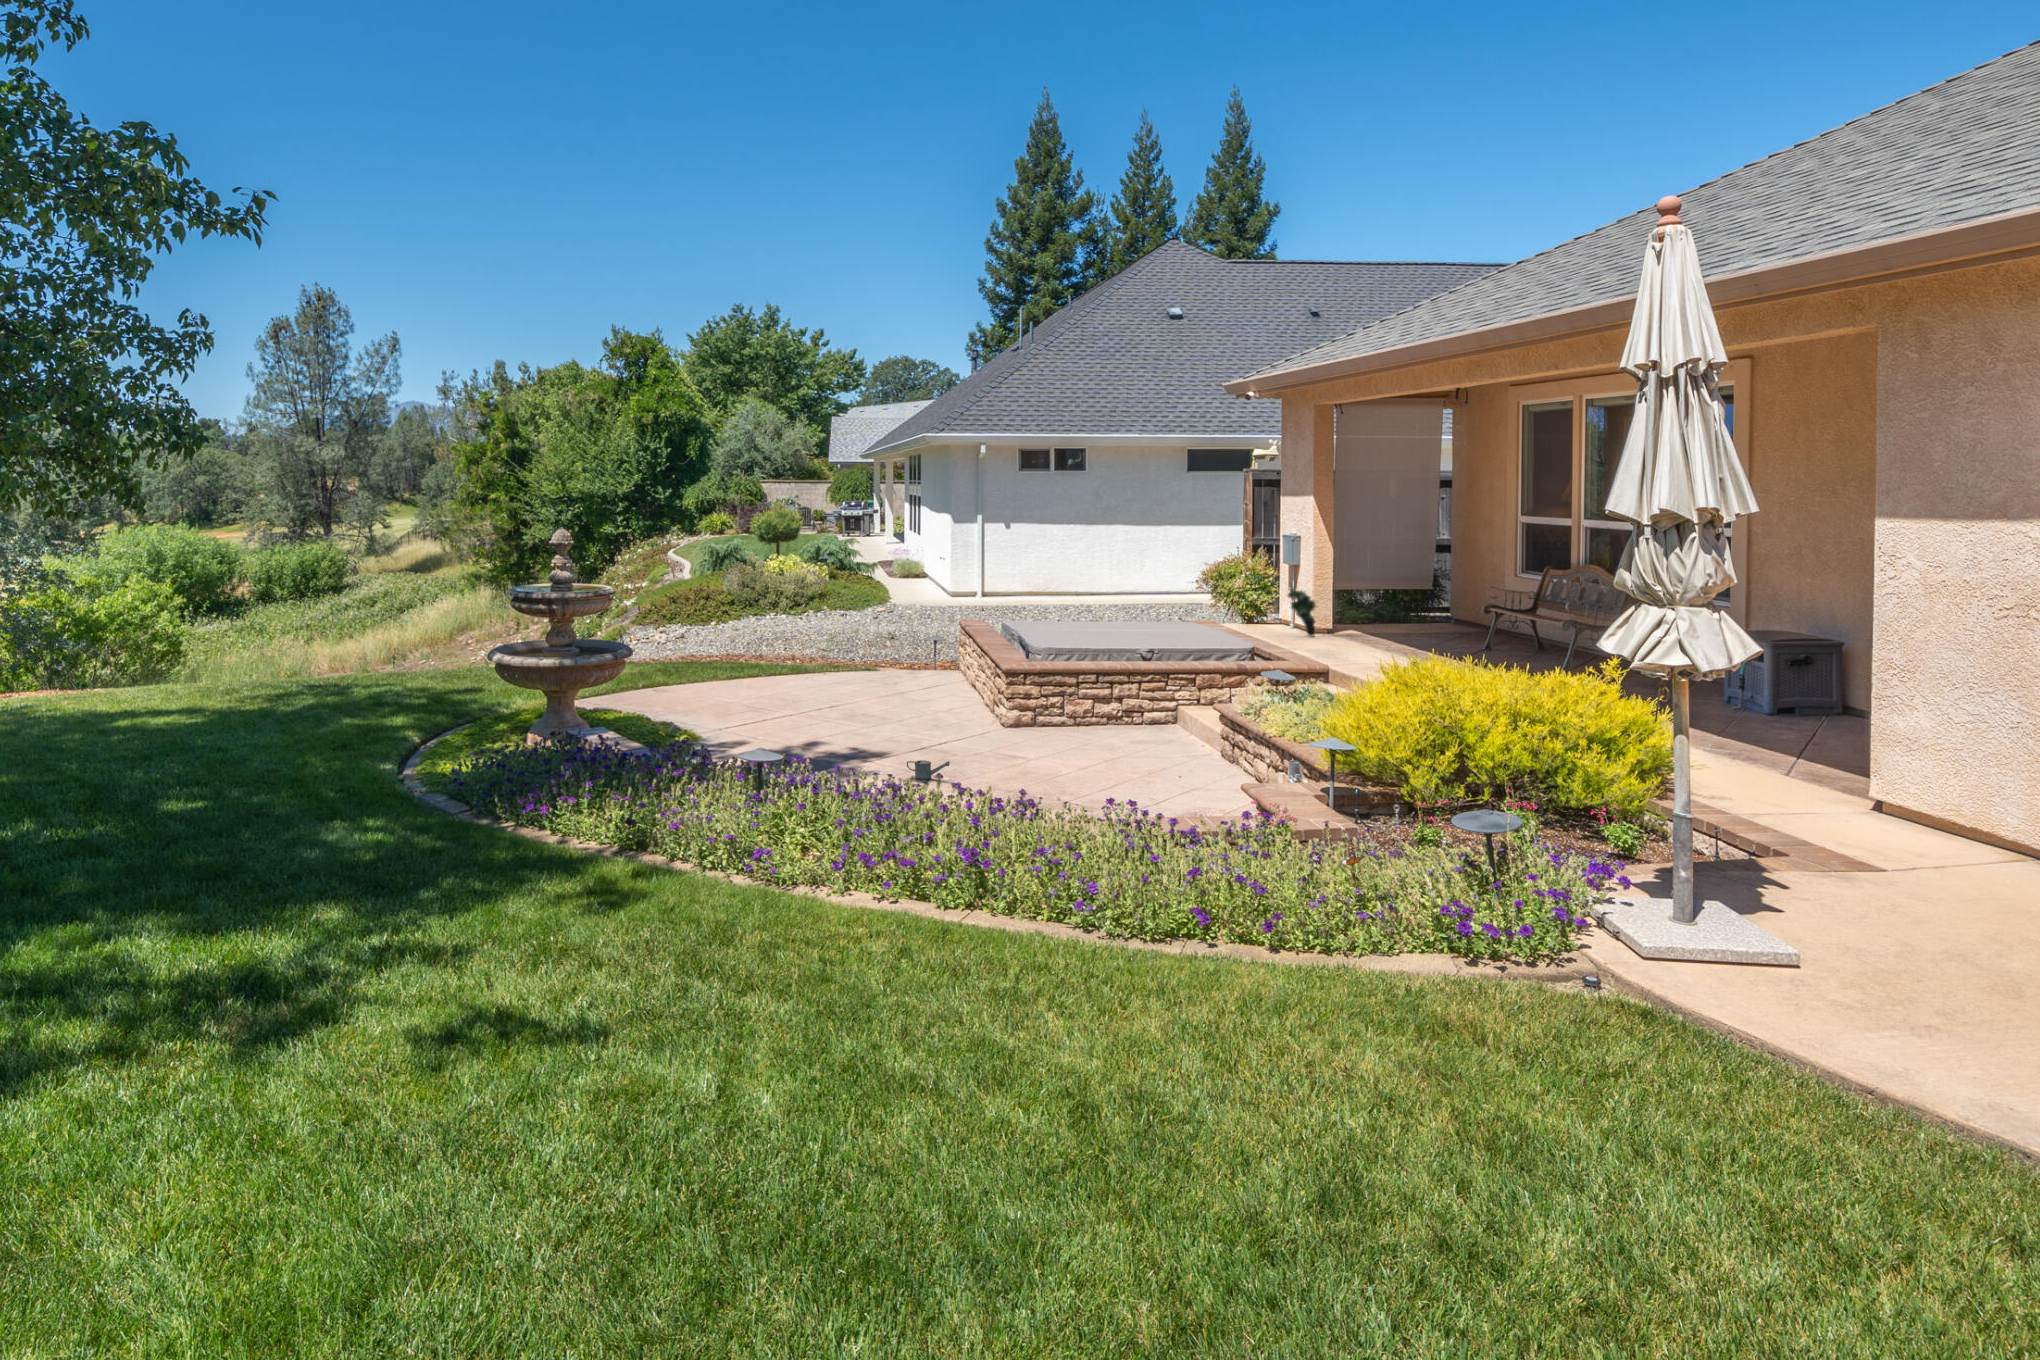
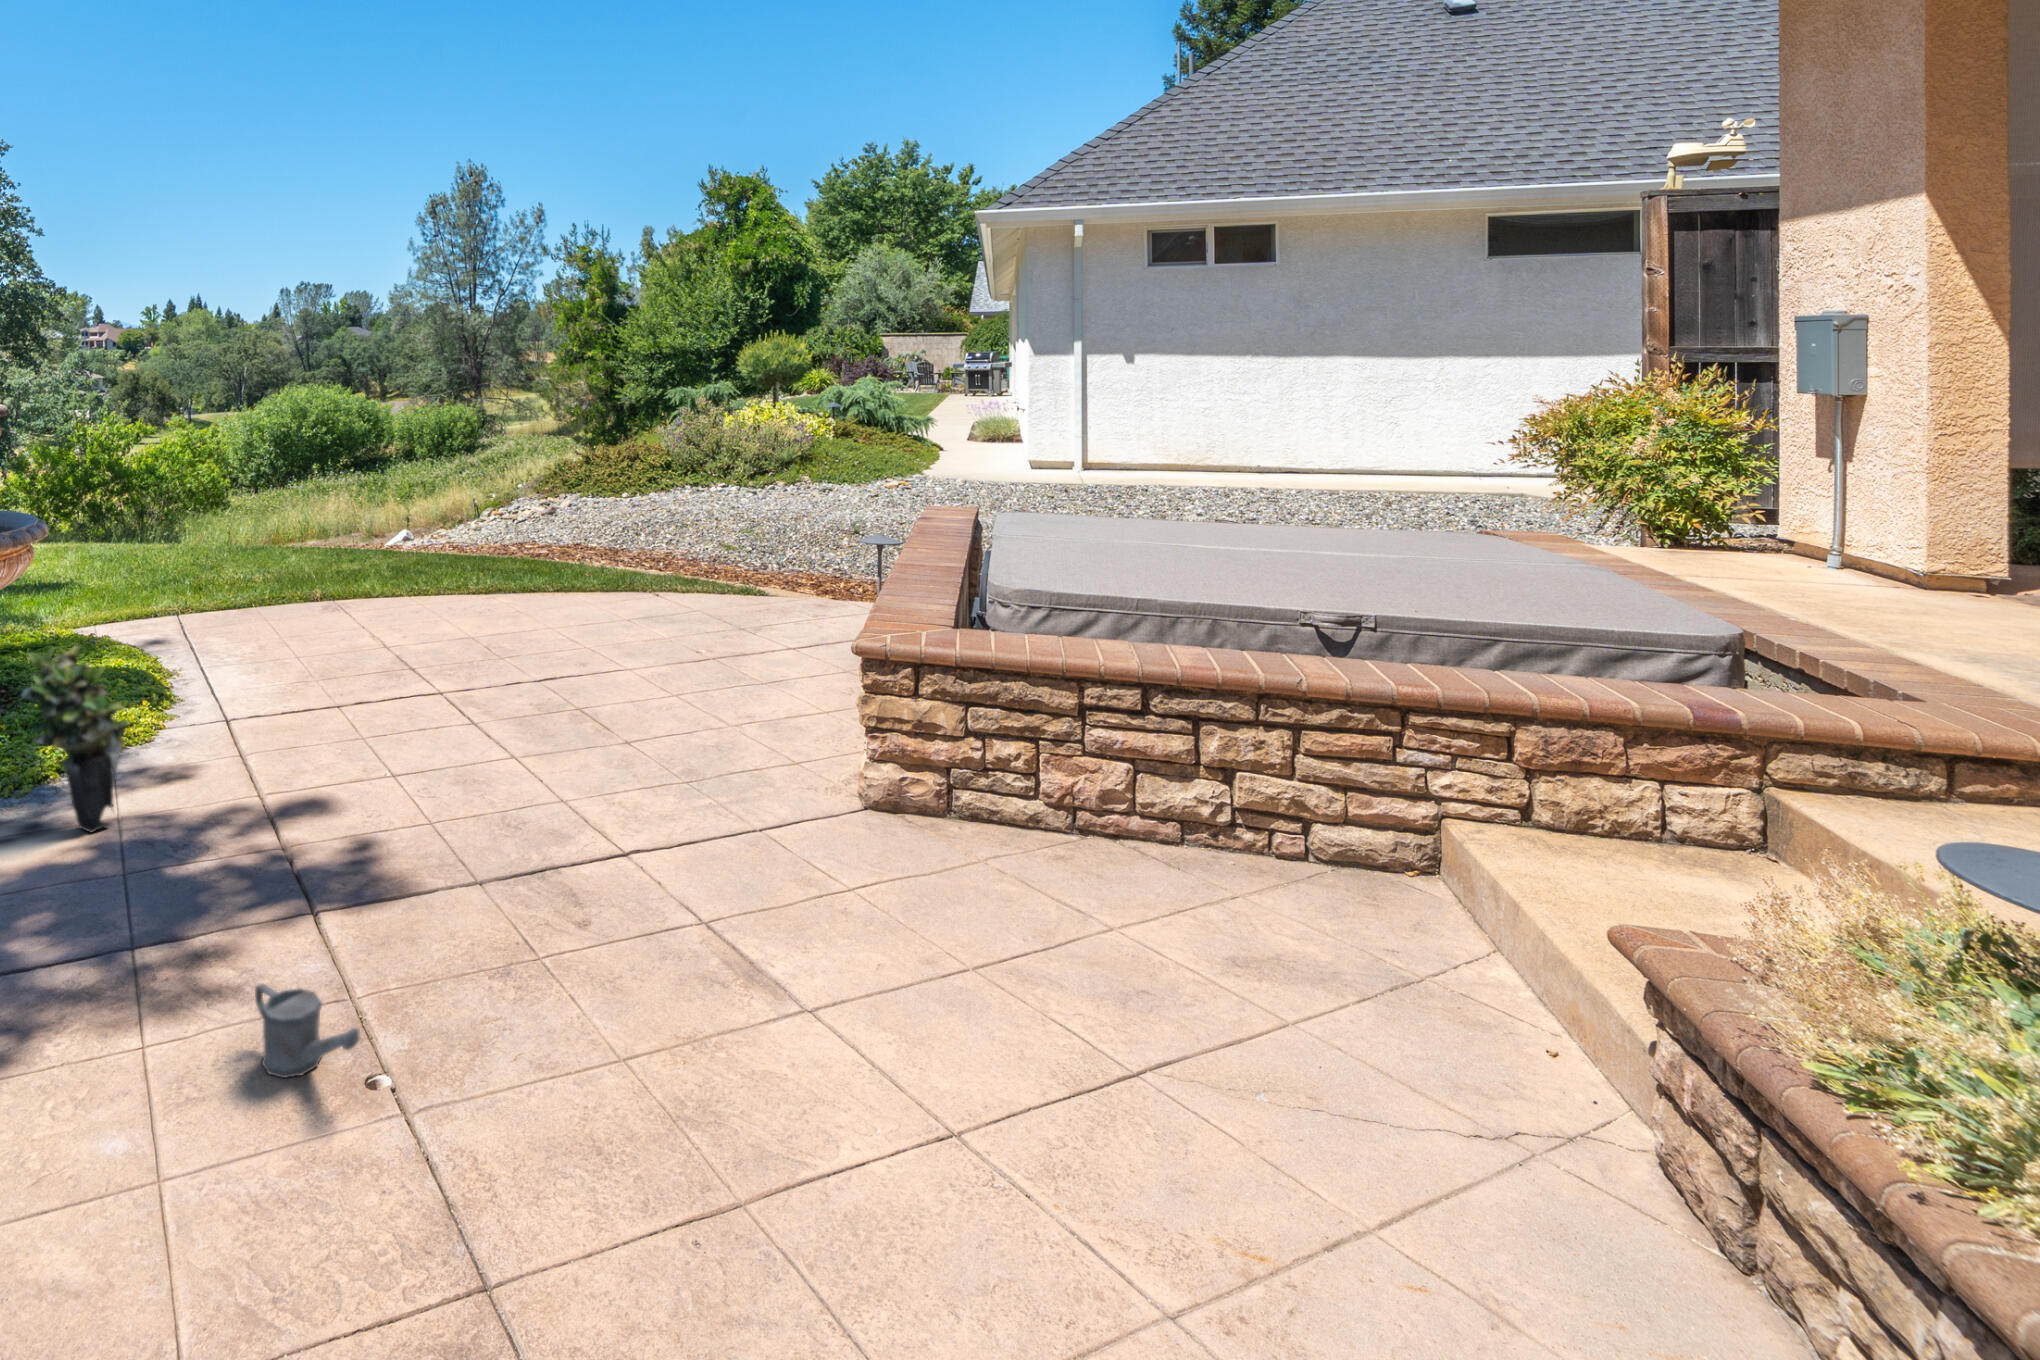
potted plant: present [1288,587,1316,636] -> present [22,646,129,832]

